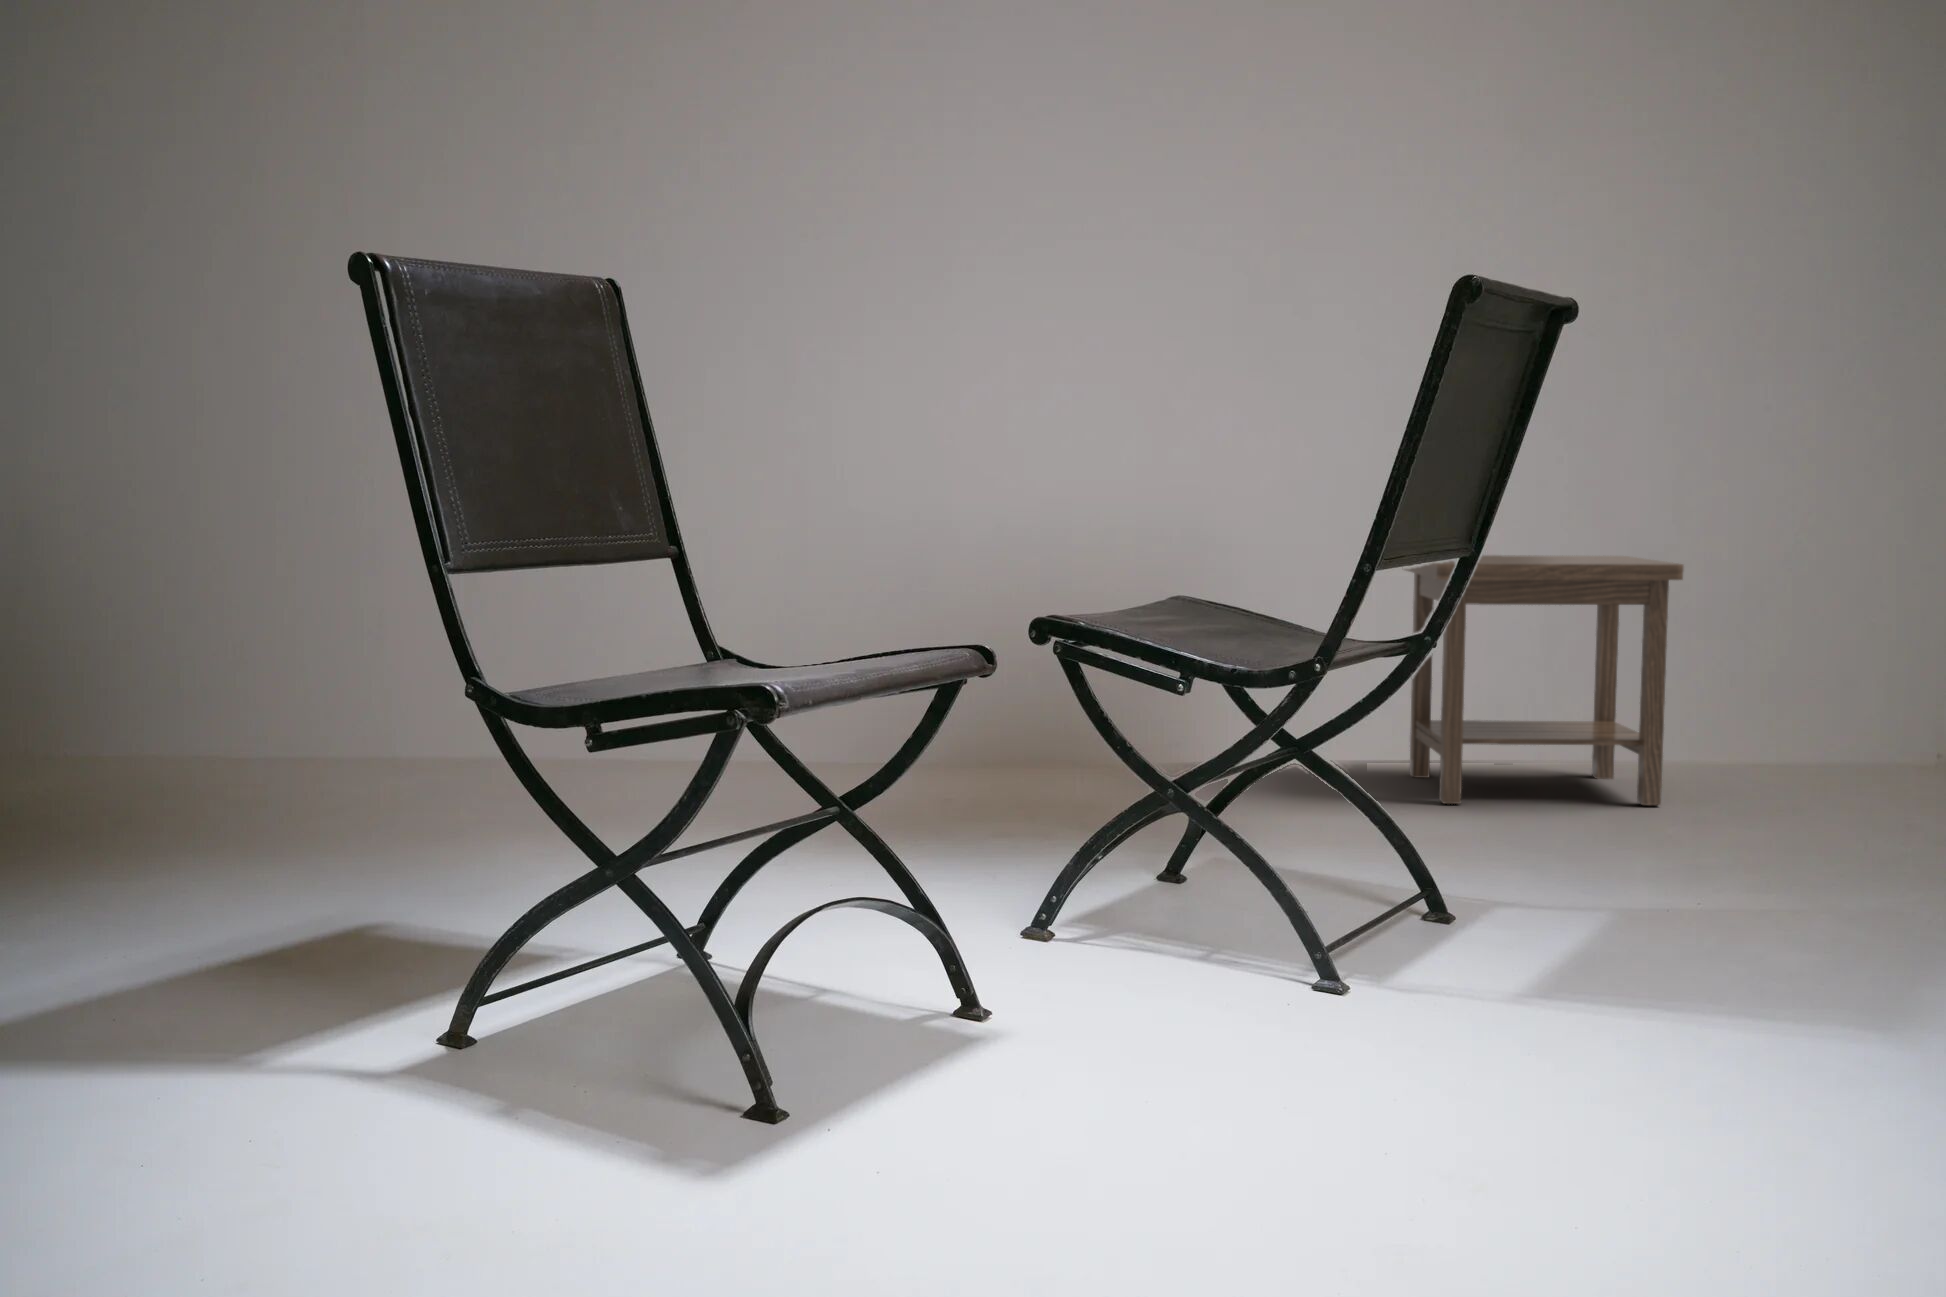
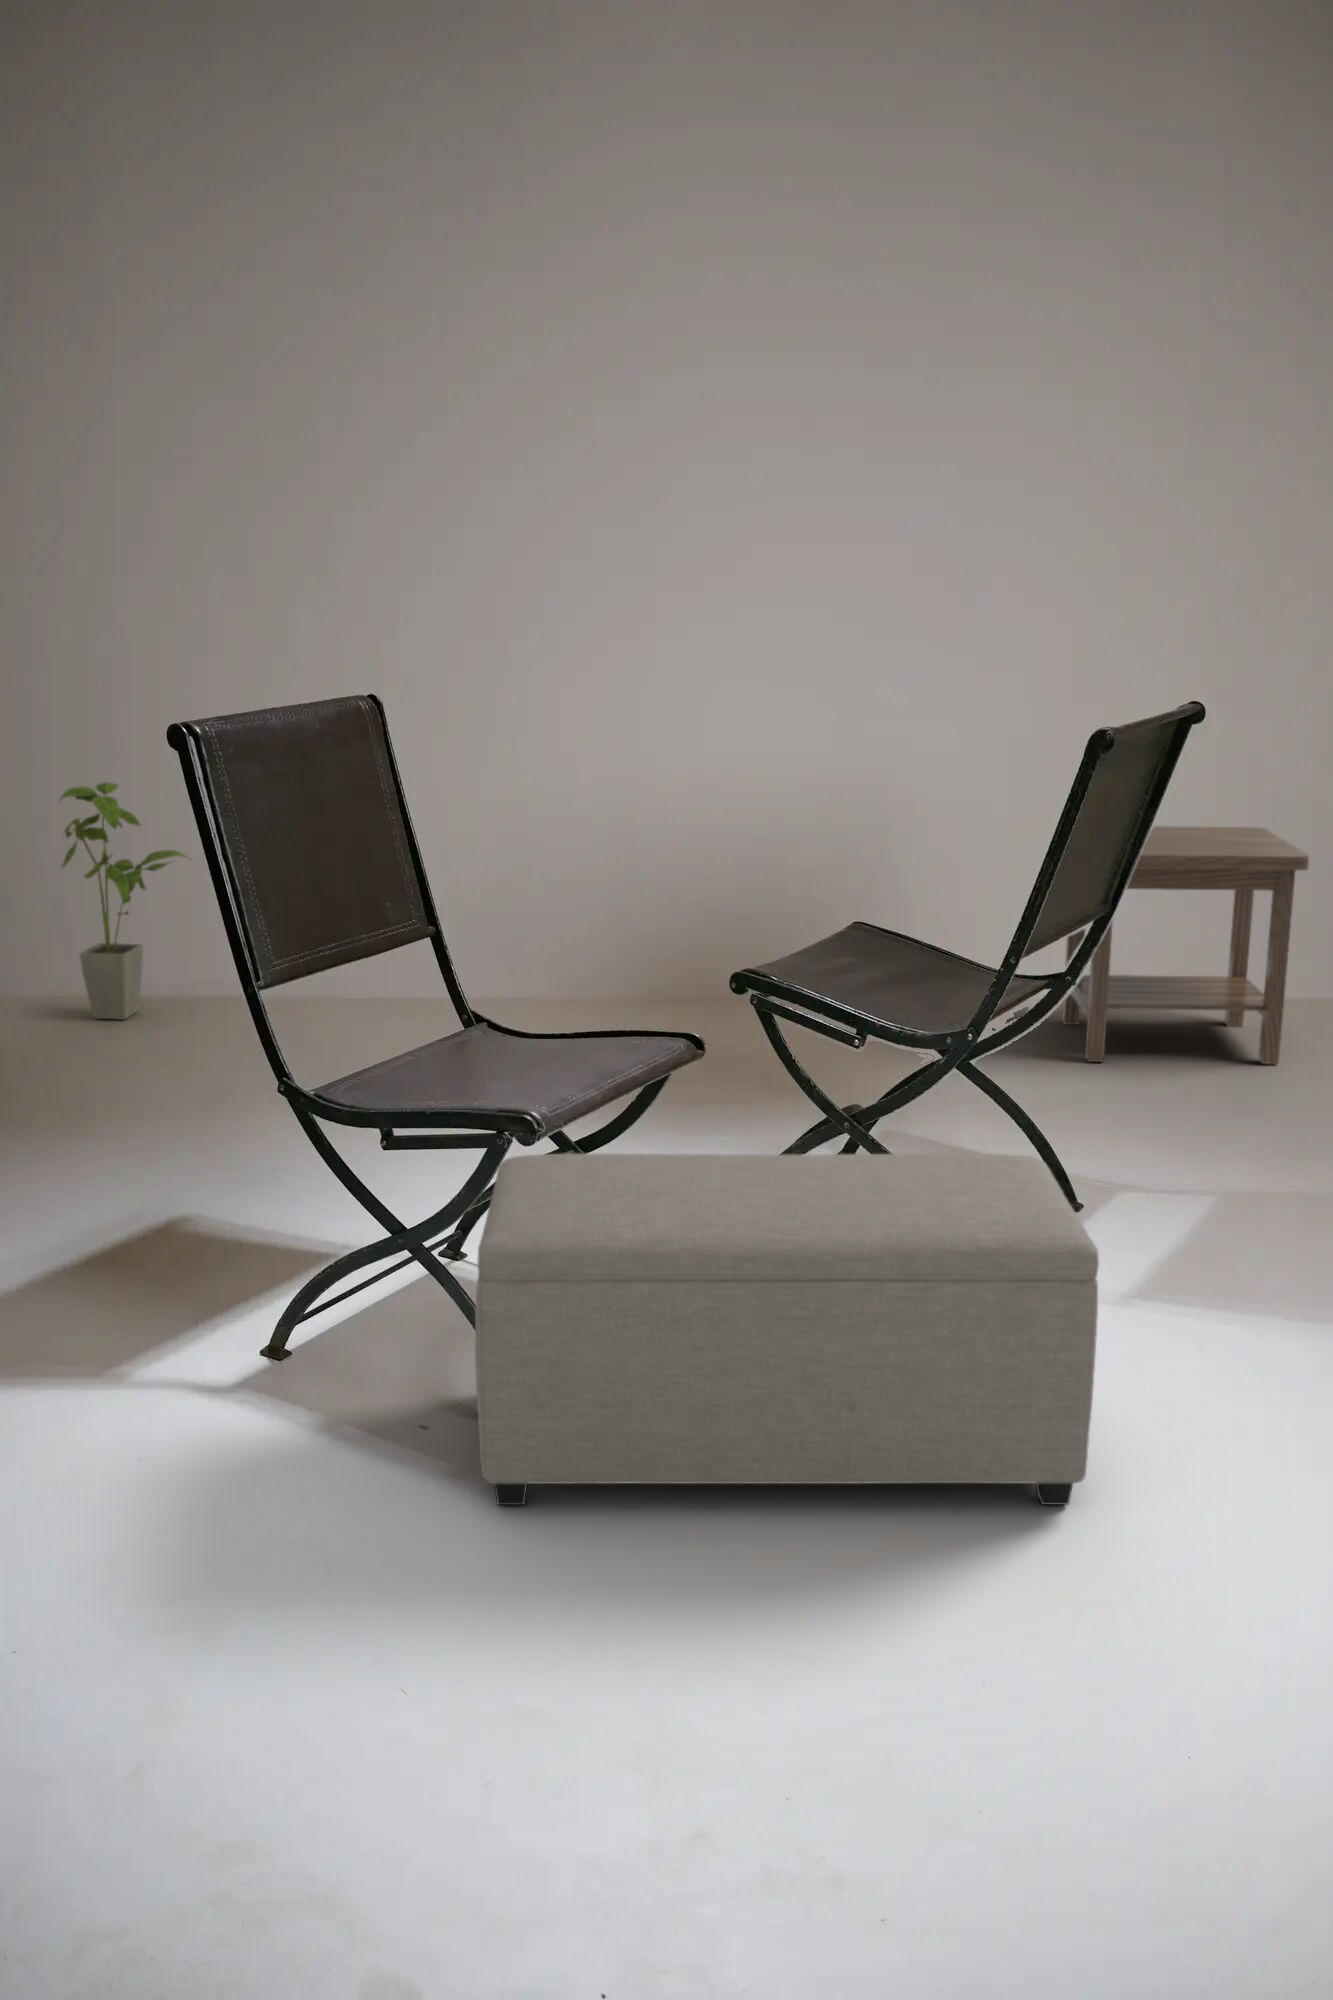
house plant: none [298,508,448,773] -> present [61,782,191,1020]
ottoman: none [686,760,1504,1189] -> present [475,1153,1099,1505]

